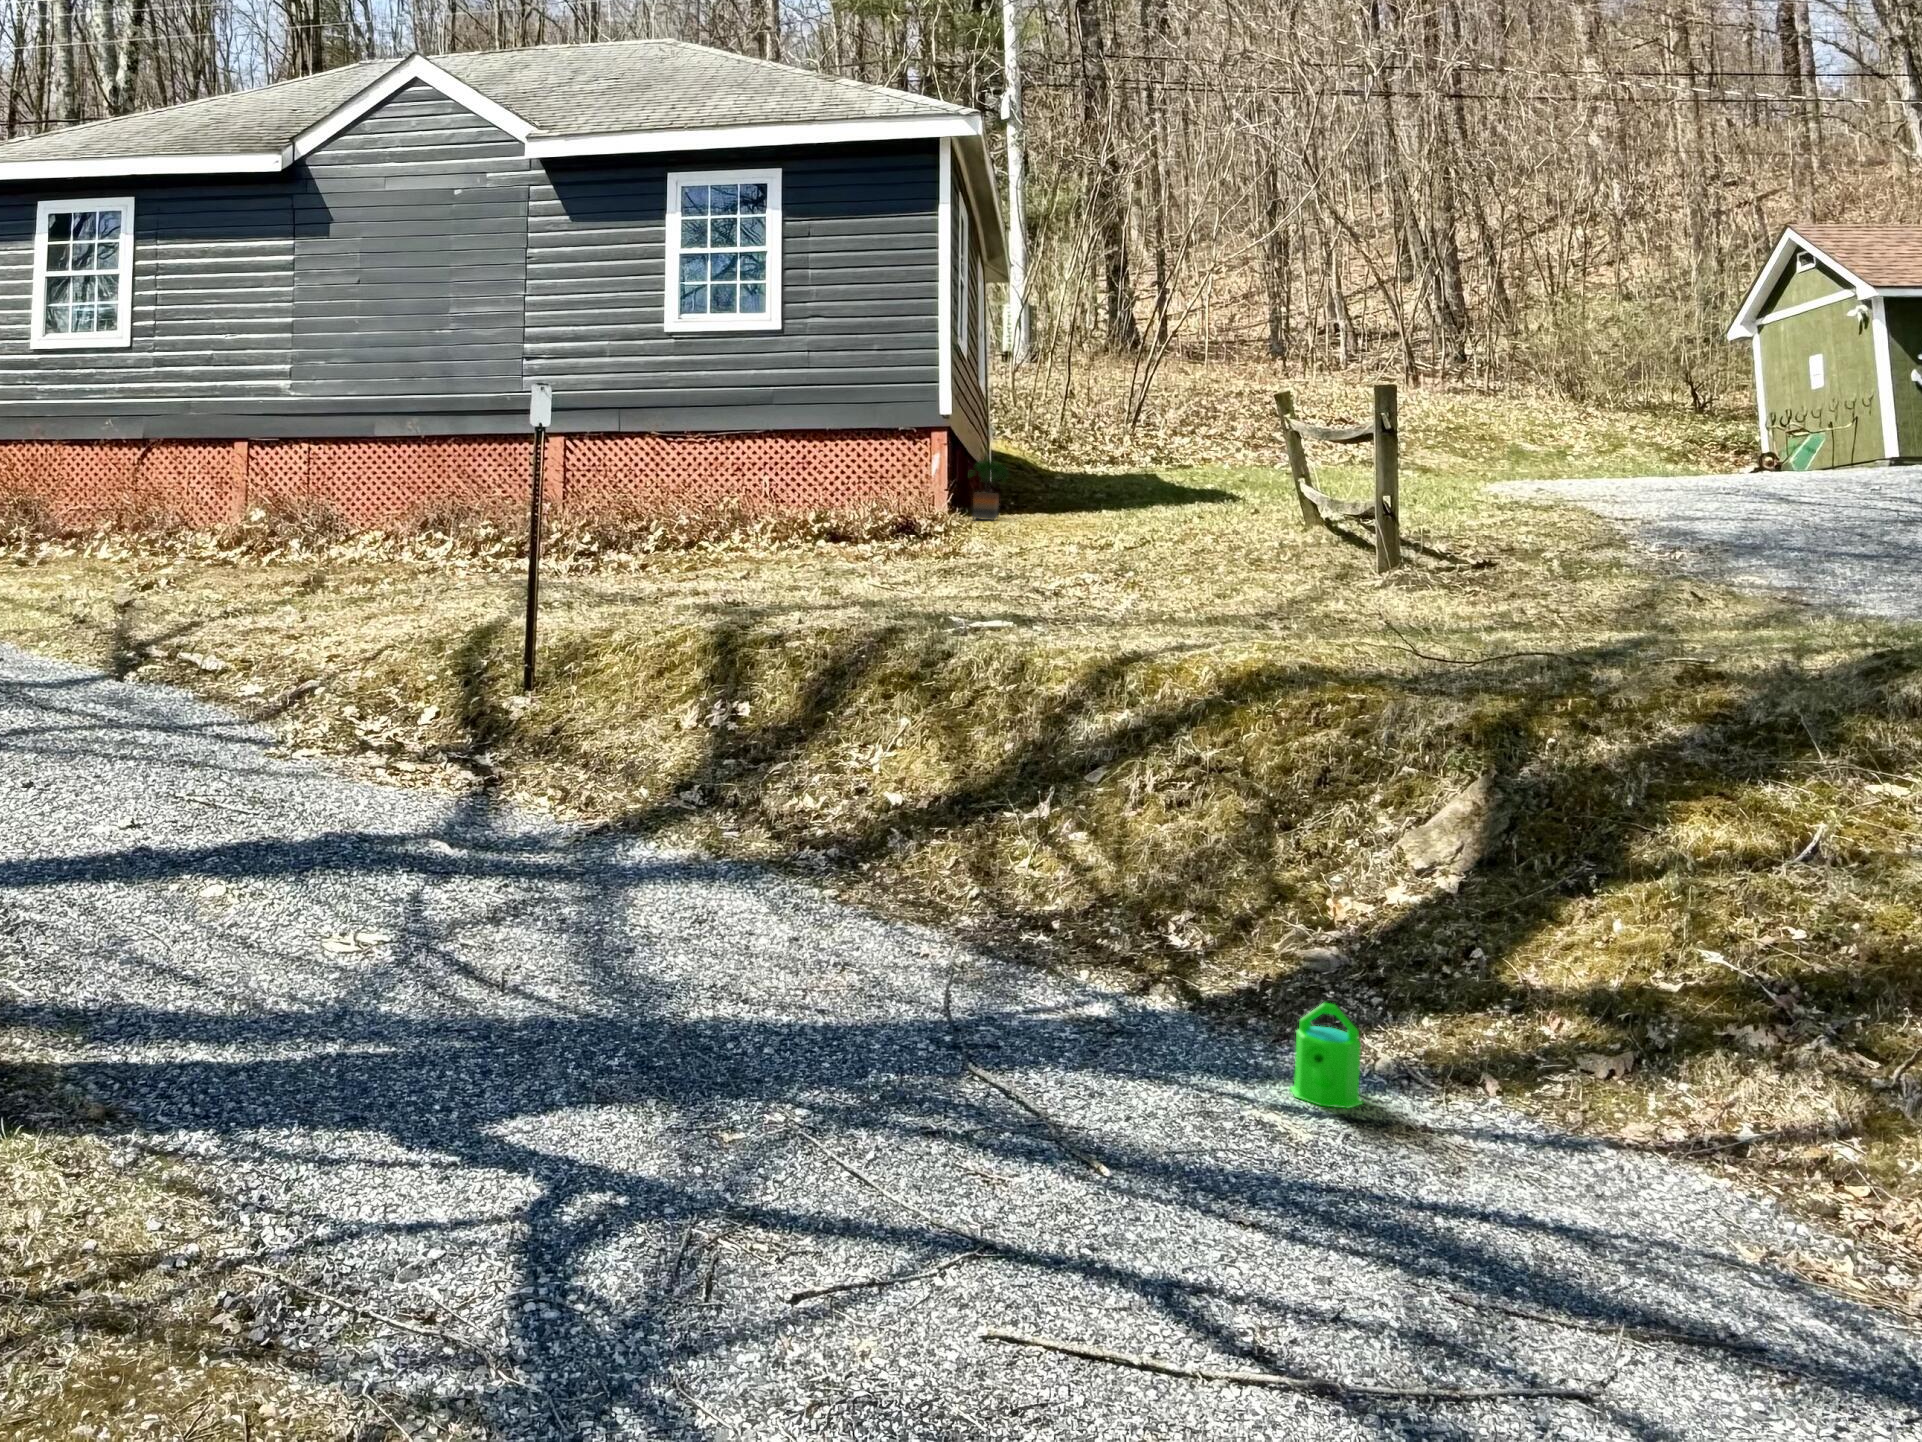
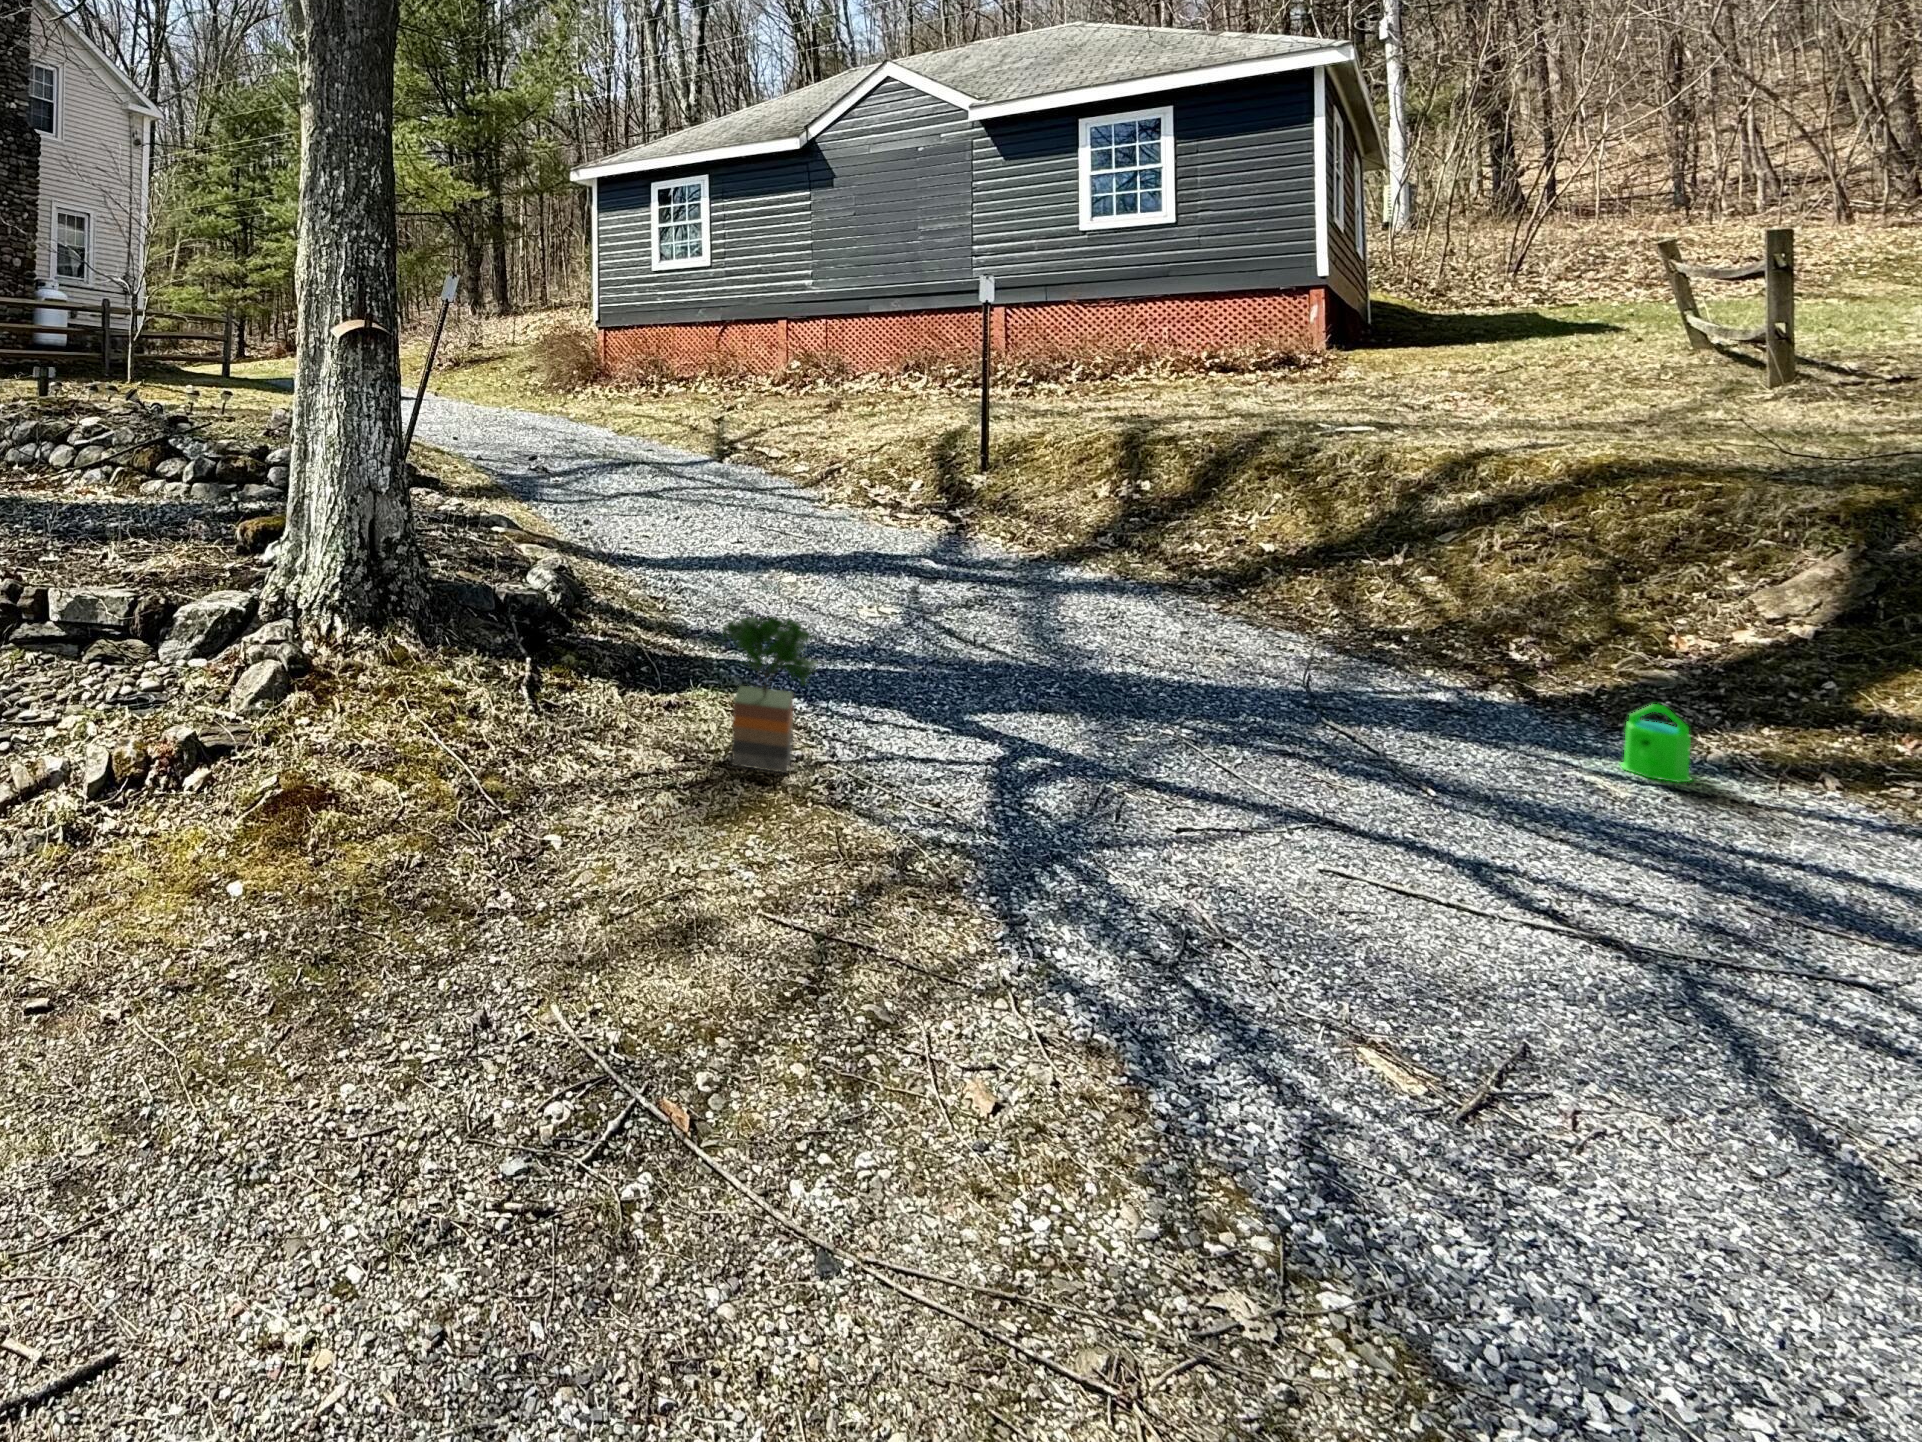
potted tree: present [968,460,1008,520] -> present [722,615,818,773]

